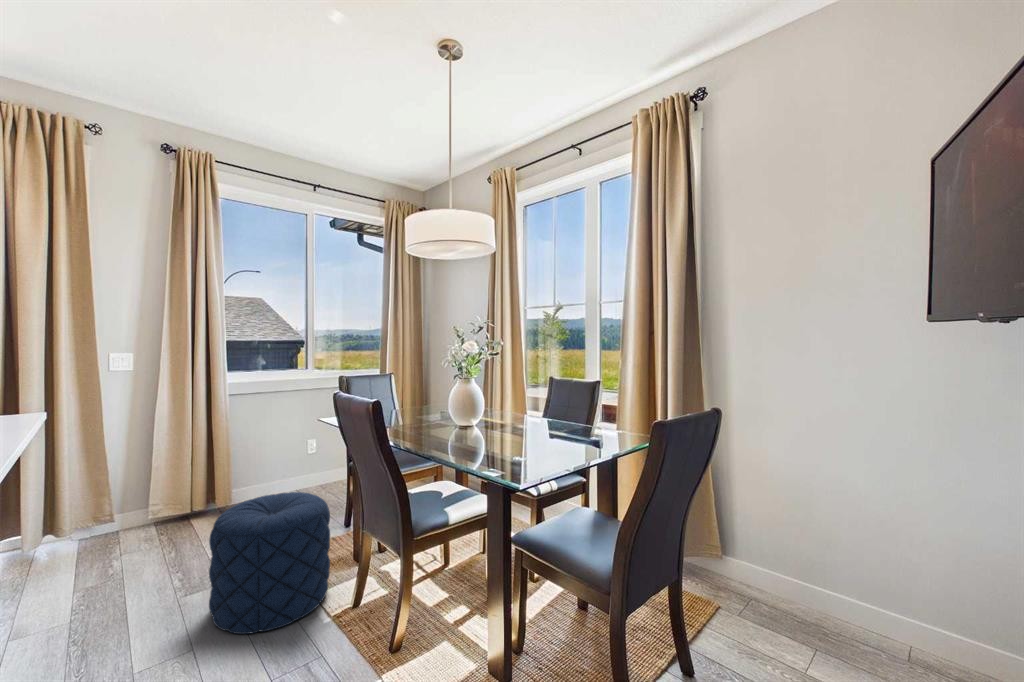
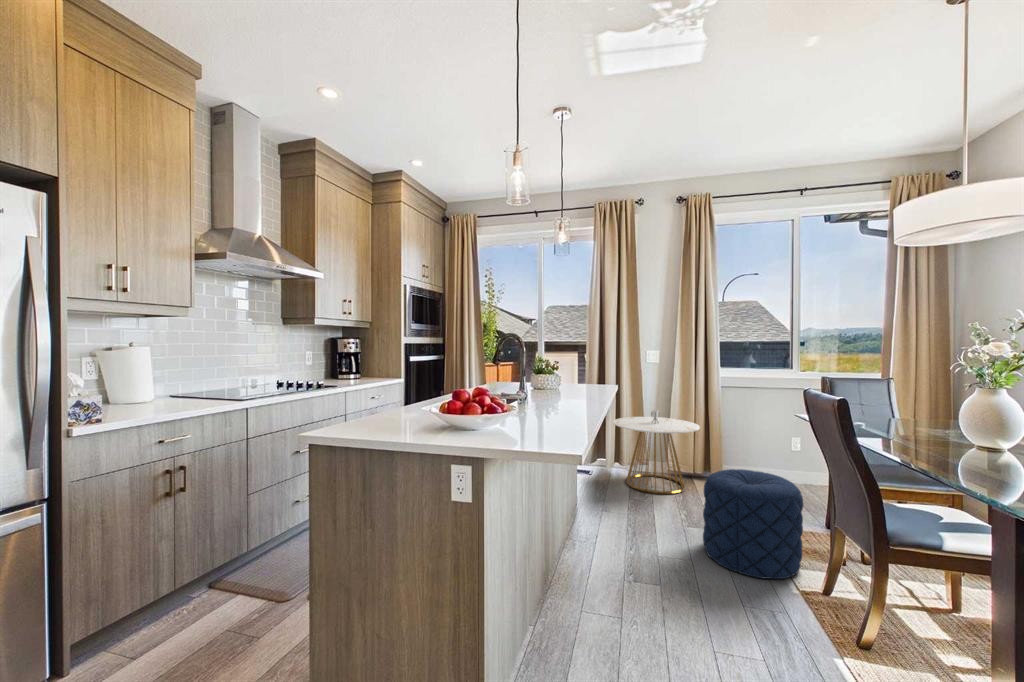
side table: none [40,440,200,569] -> present [613,410,700,494]

